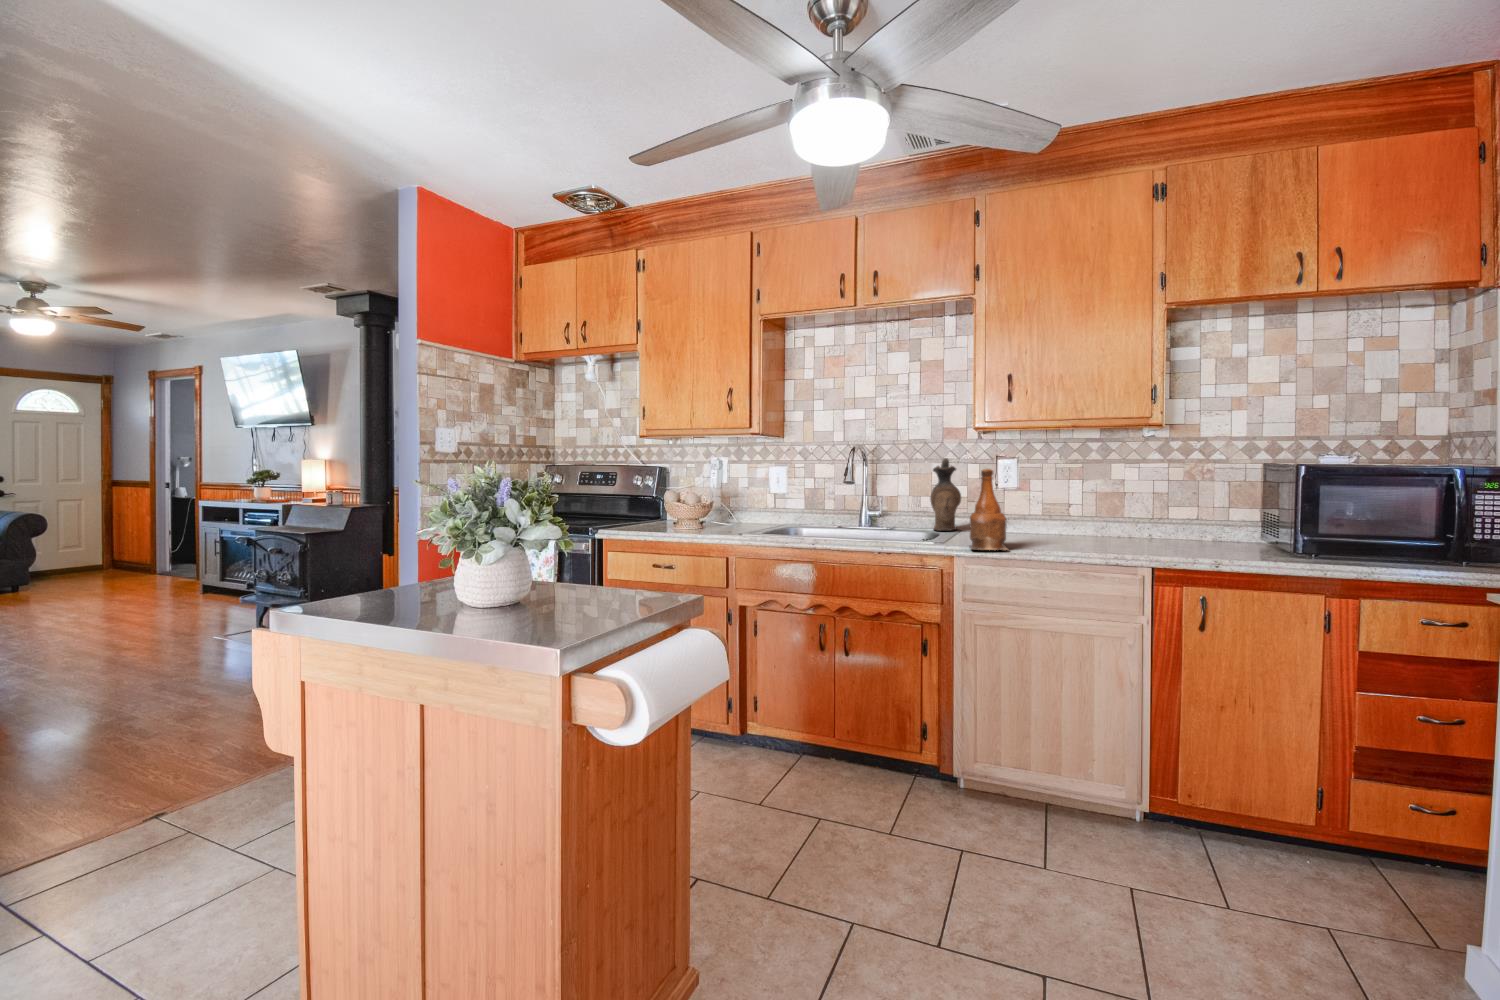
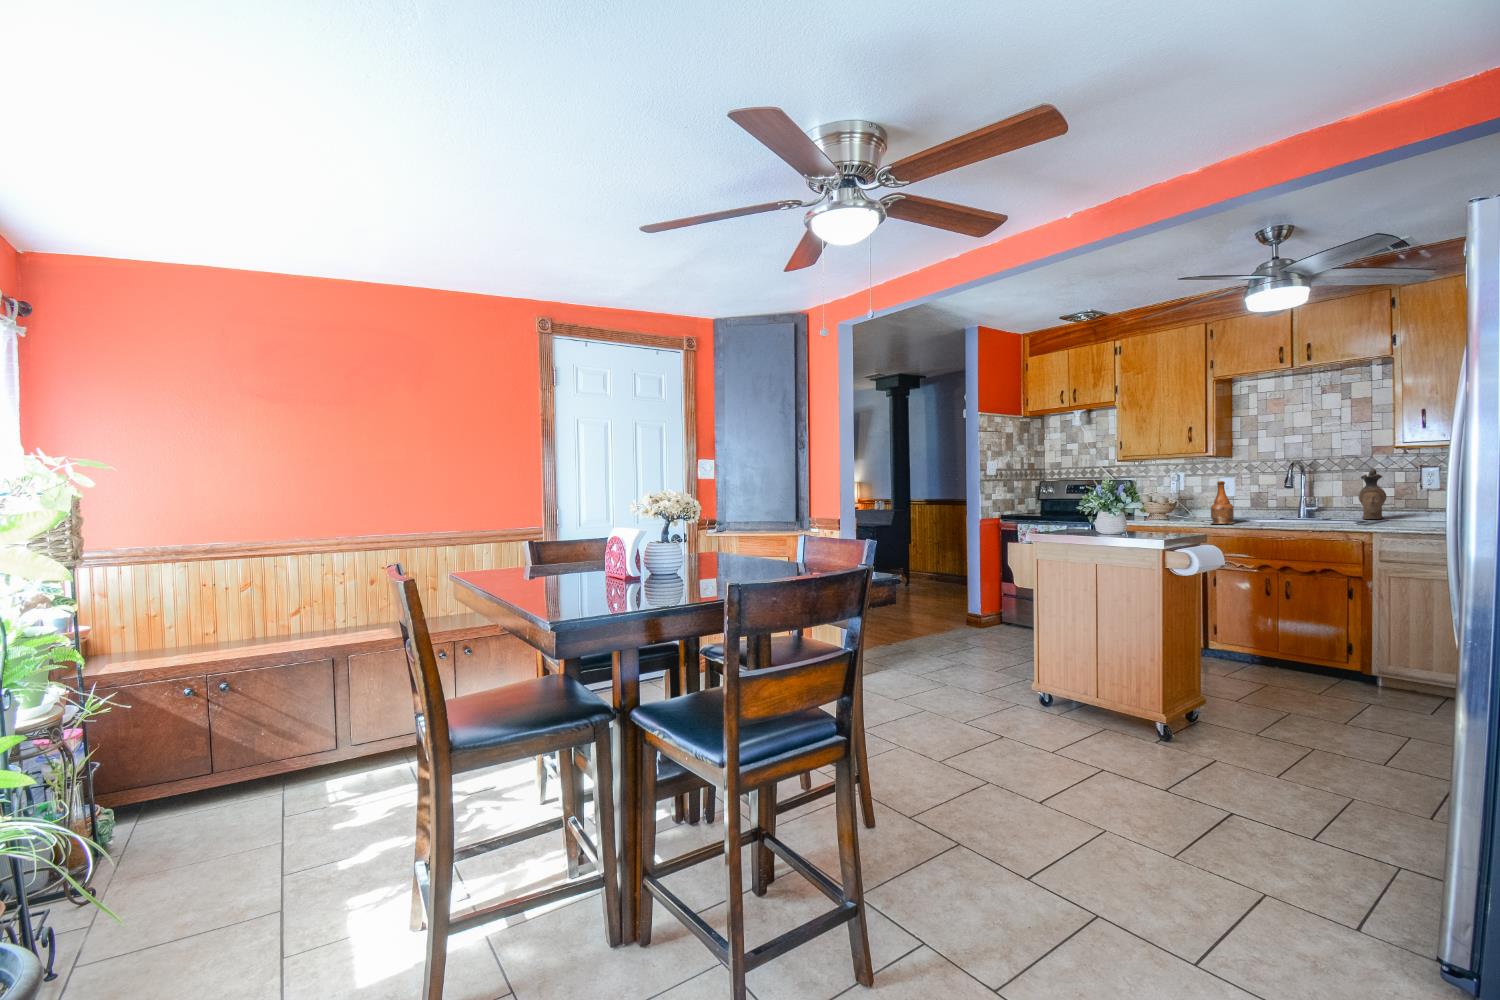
bottle: present [969,469,1007,550] -> present [1211,481,1234,524]

